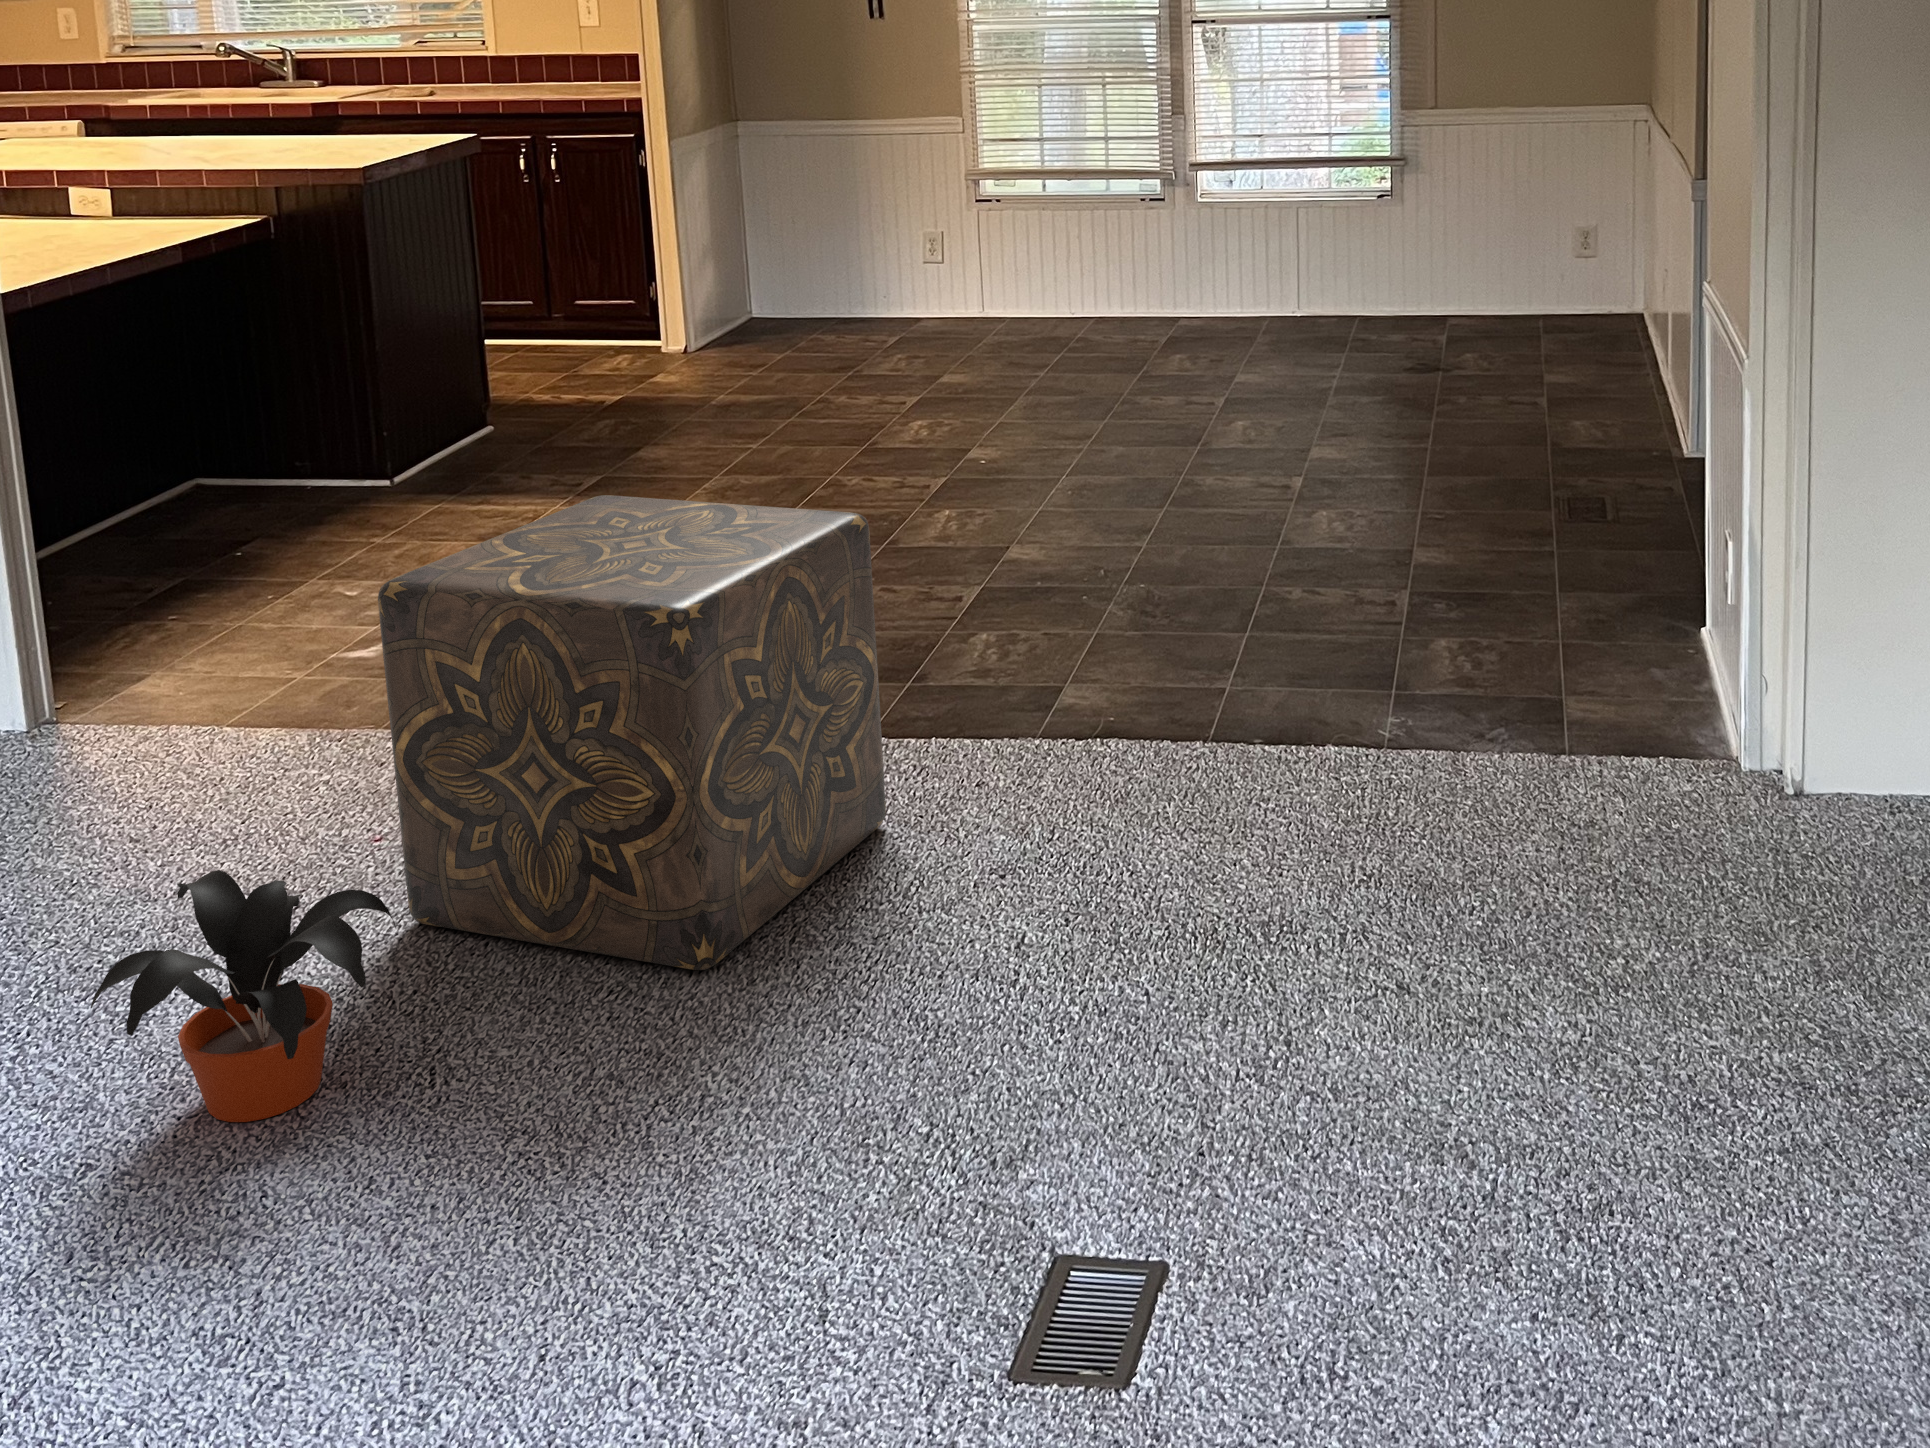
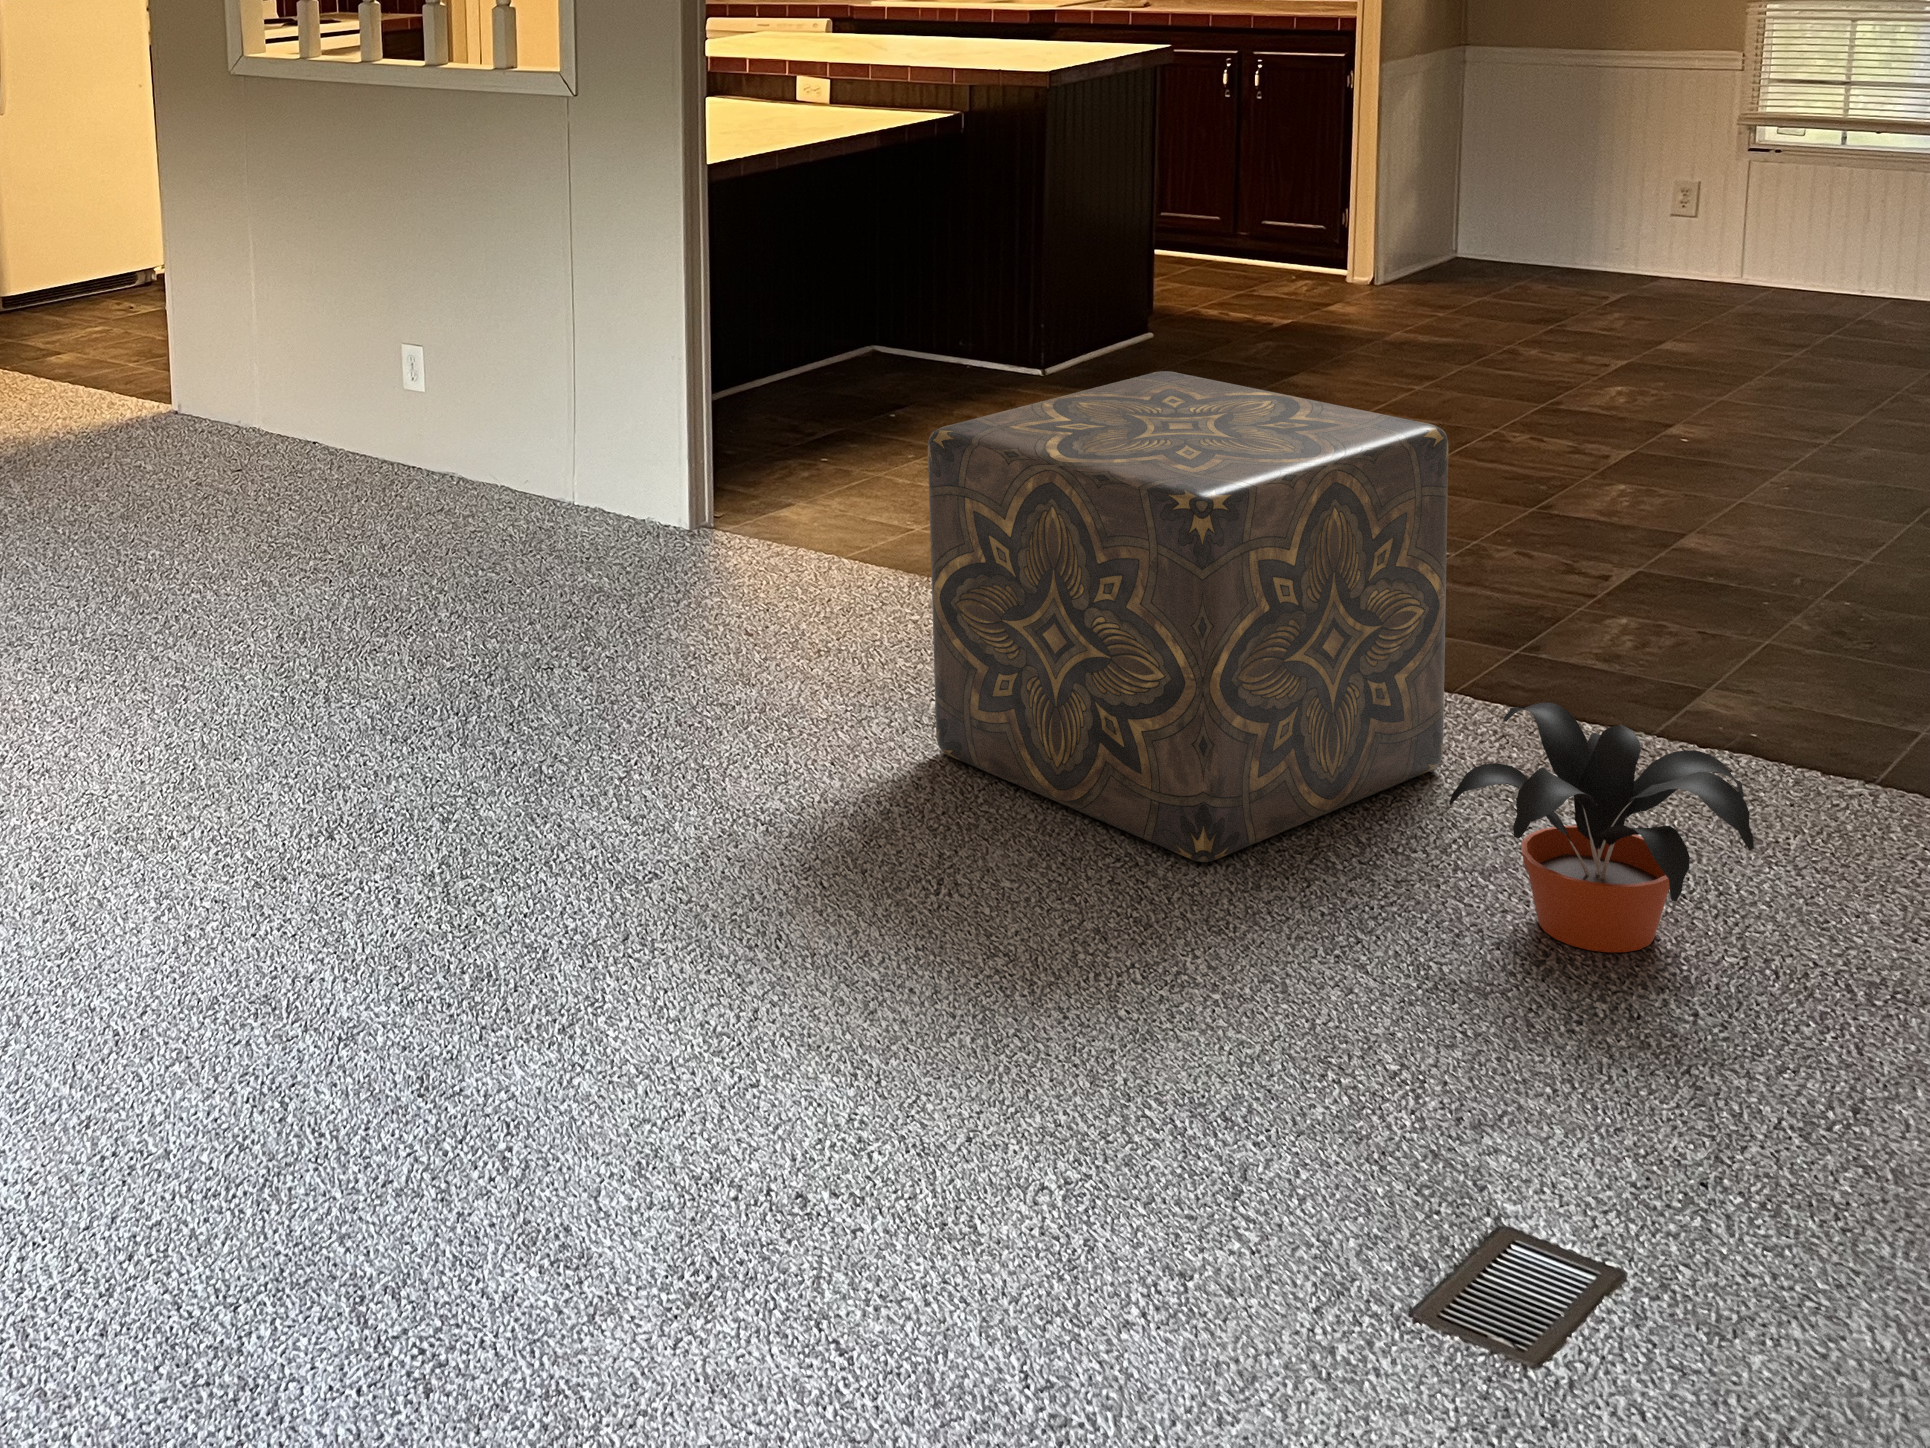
potted plant: present [91,870,396,1122] -> present [1449,703,1754,952]

